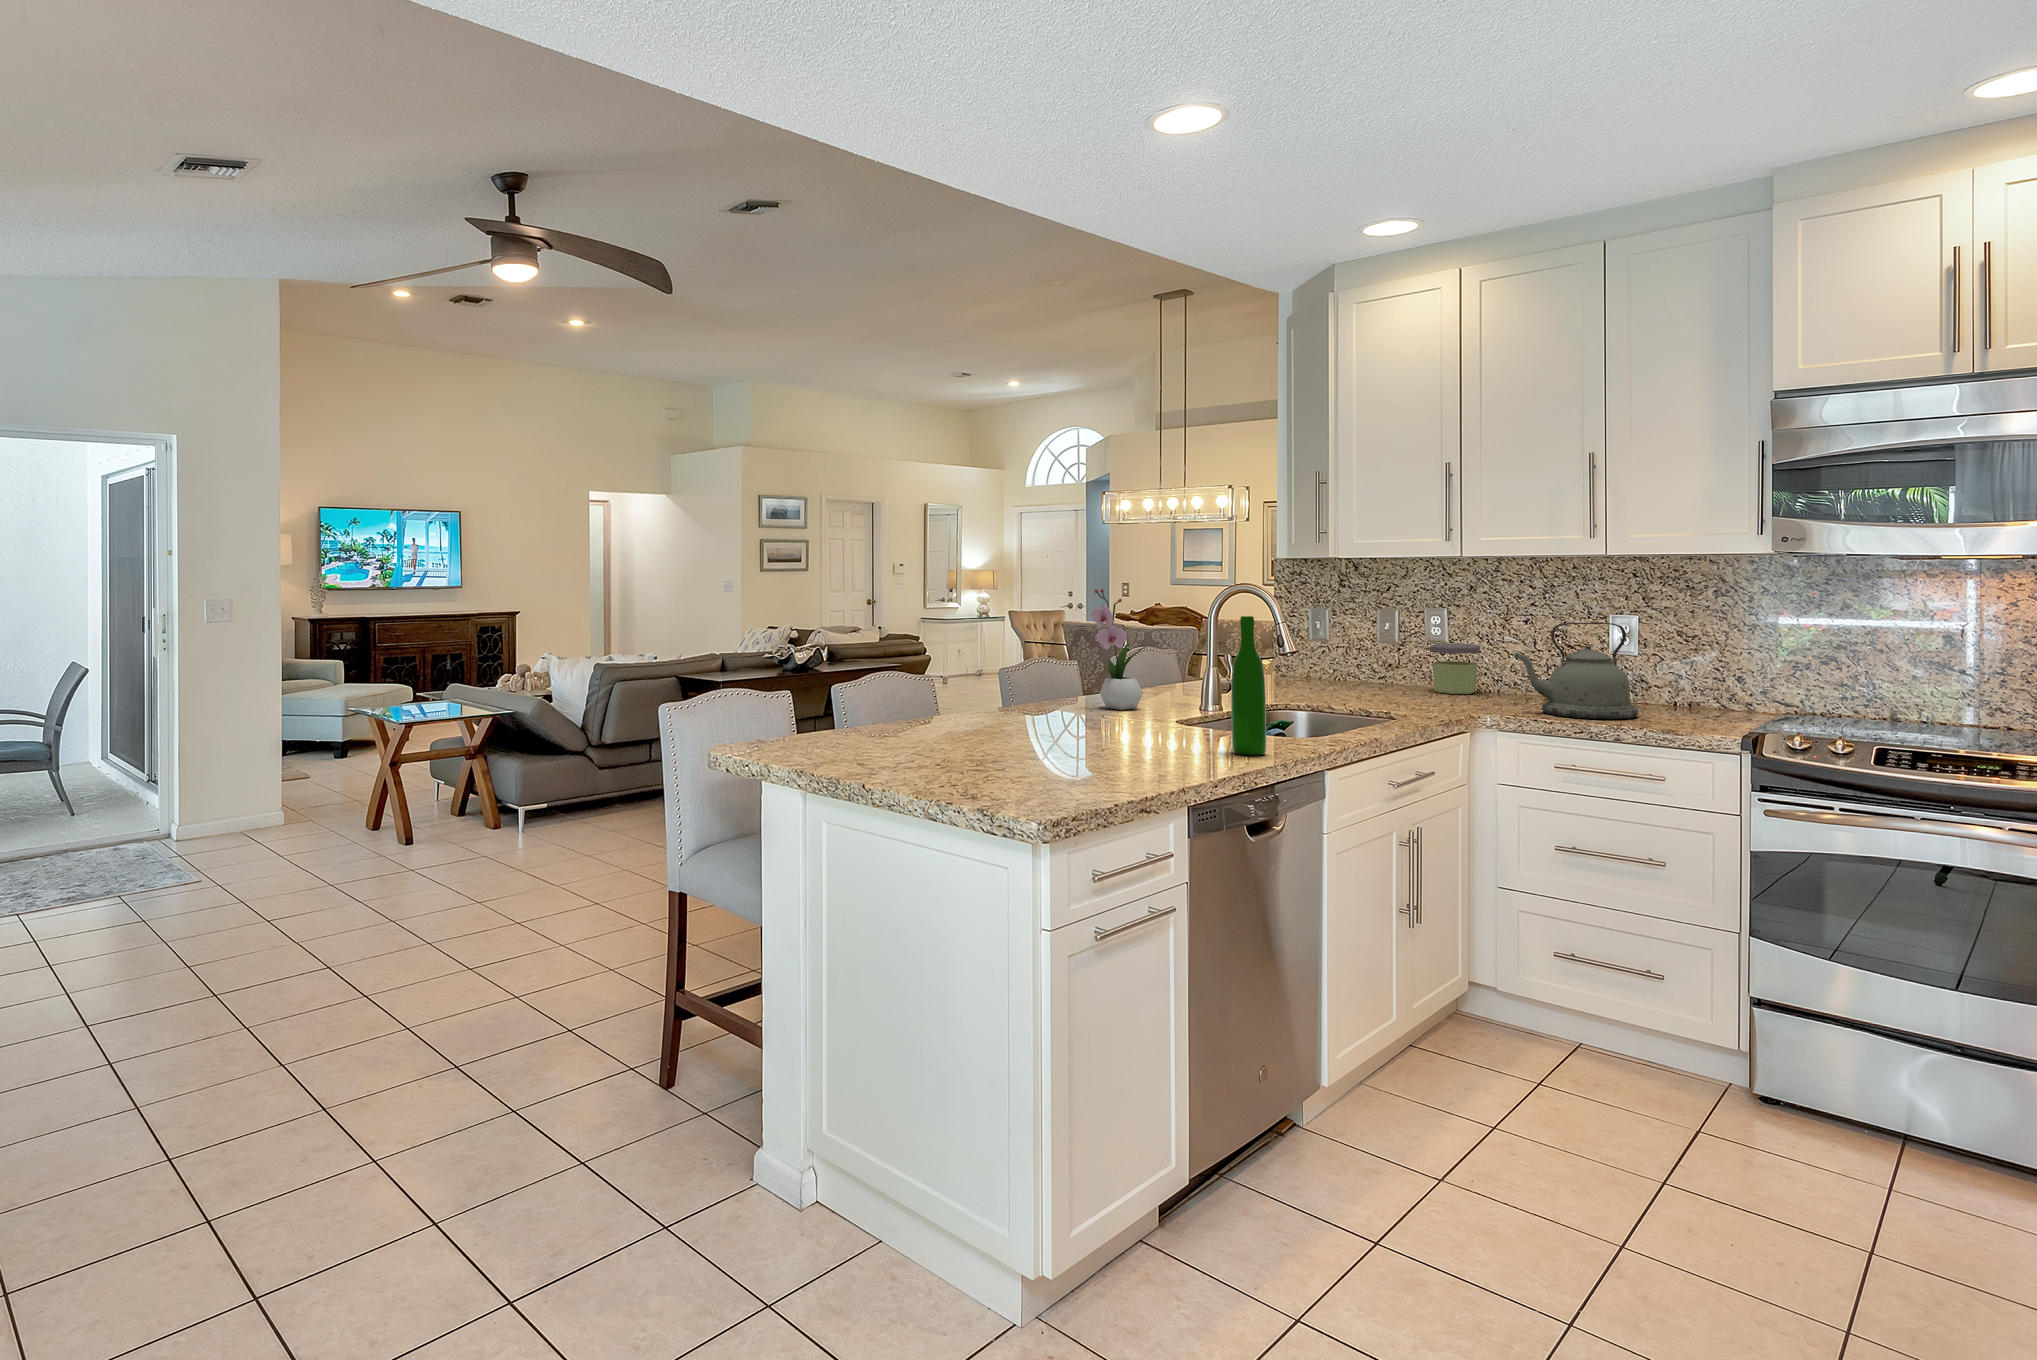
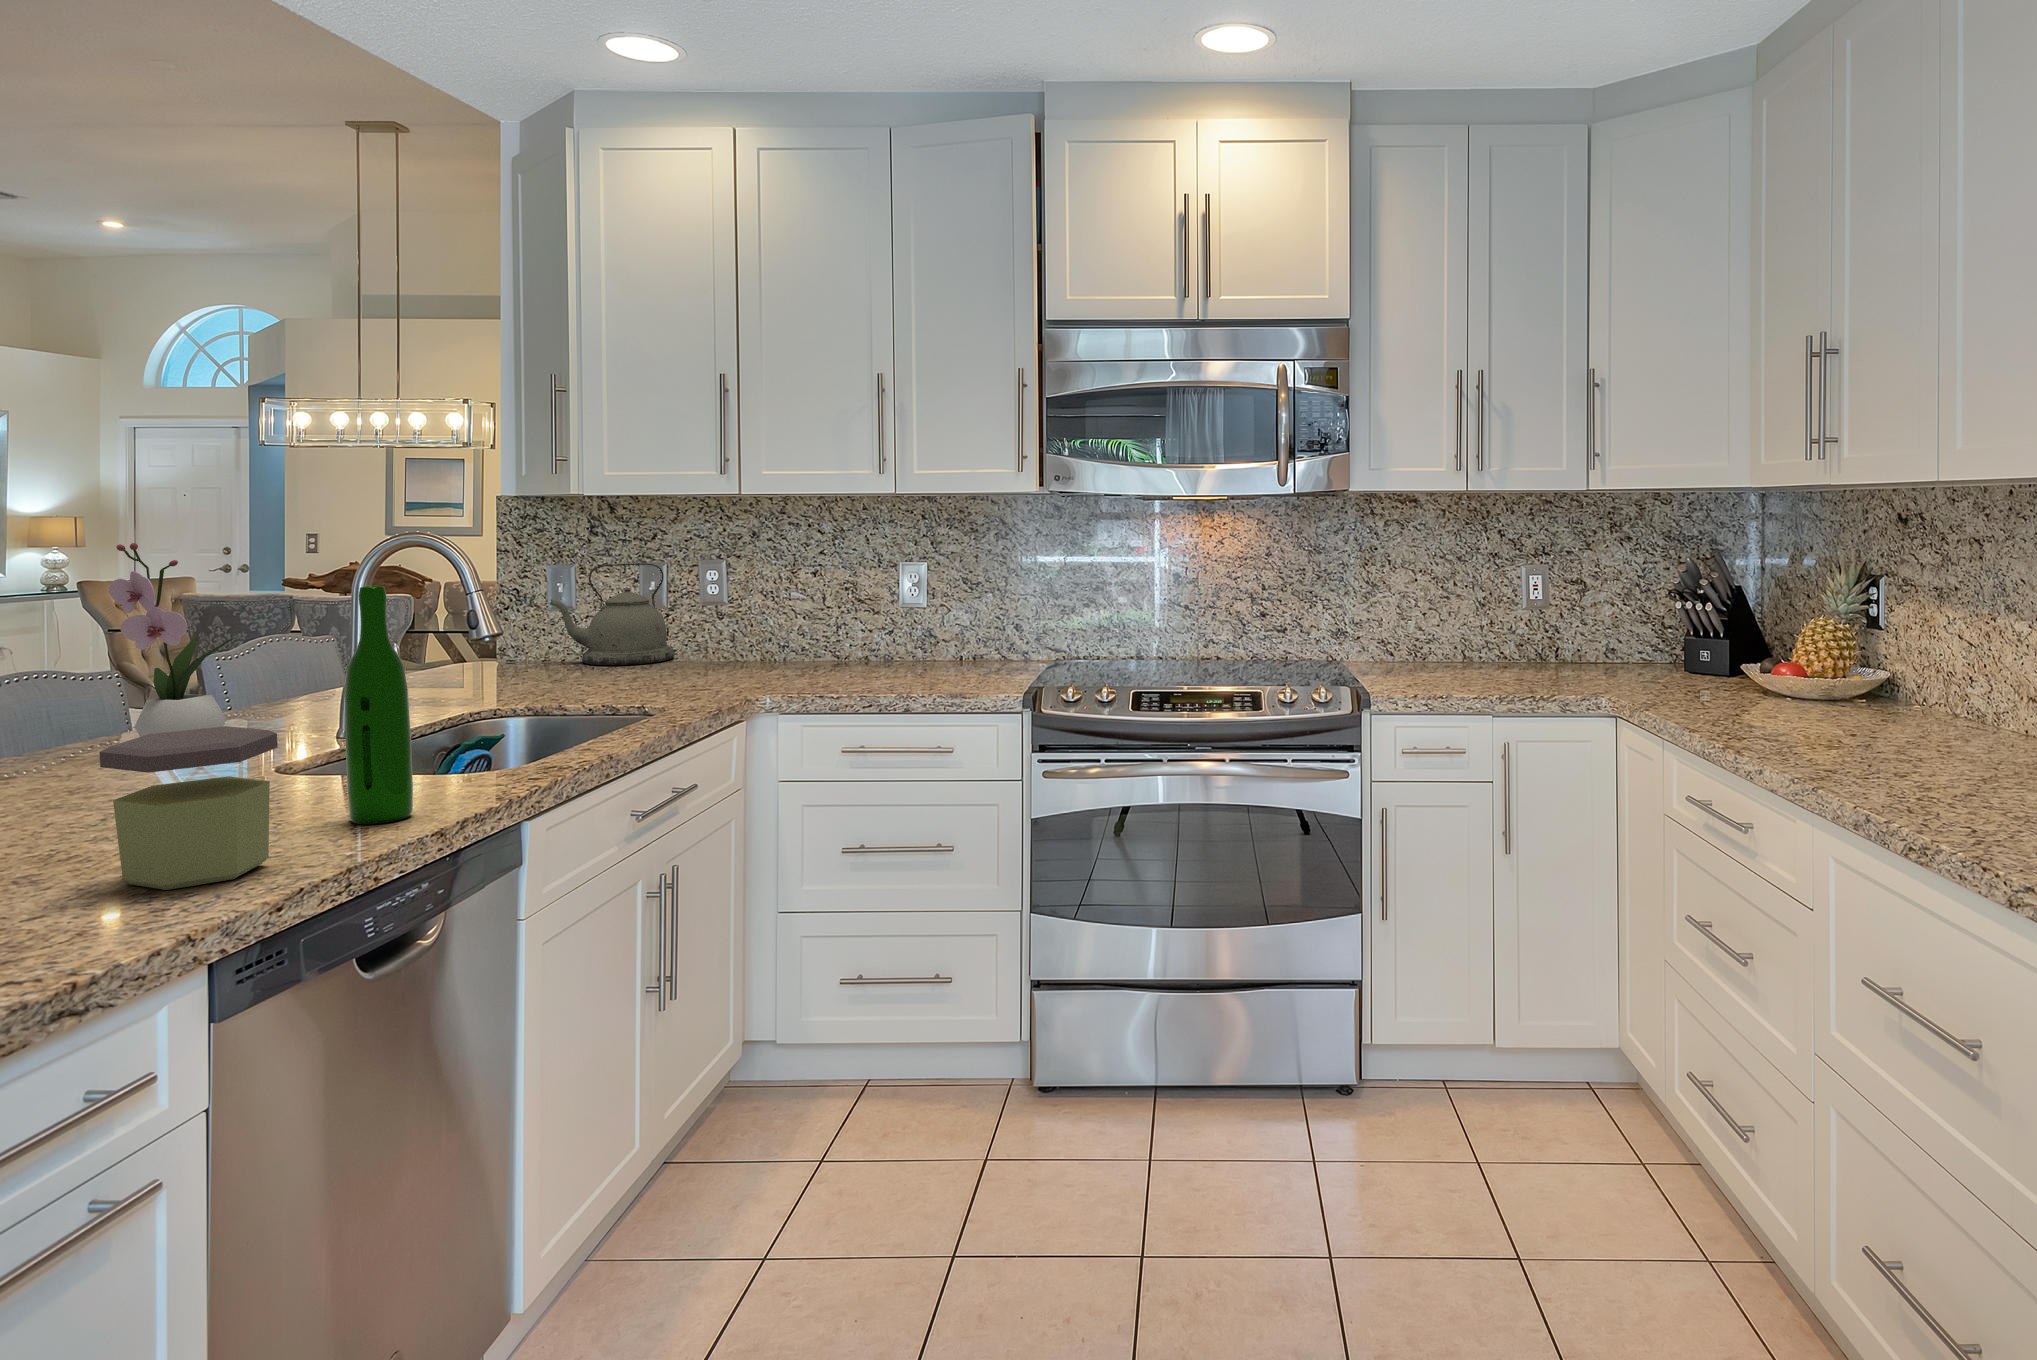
kettle: present [1515,623,1638,719] -> present [550,563,674,665]
jar: present [1430,643,1480,694] -> present [99,726,278,890]

